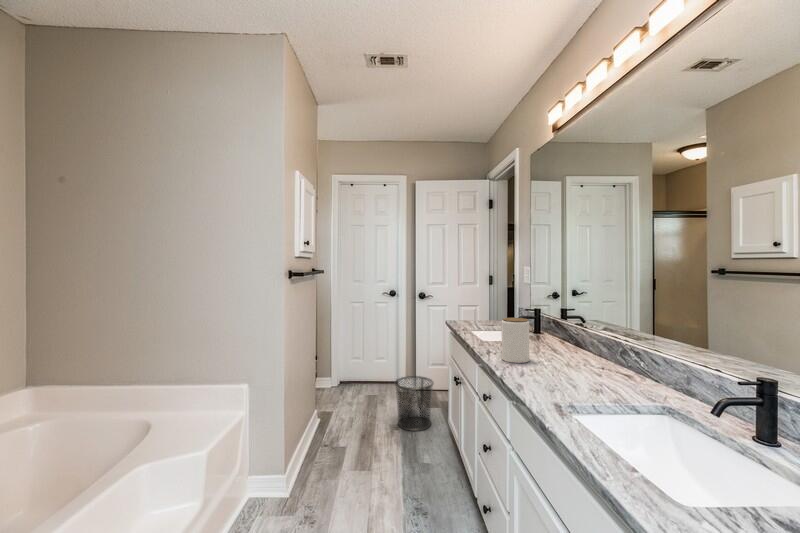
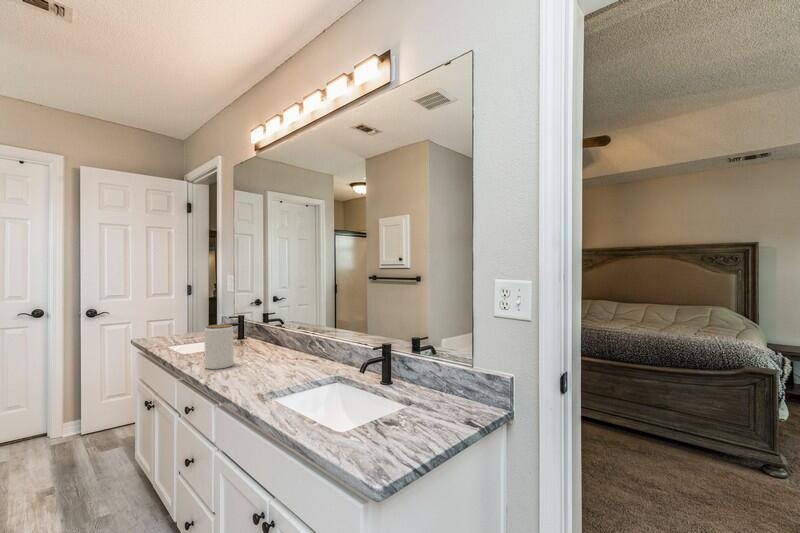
waste bin: present [395,376,433,431] -> none [46,414,112,489]

